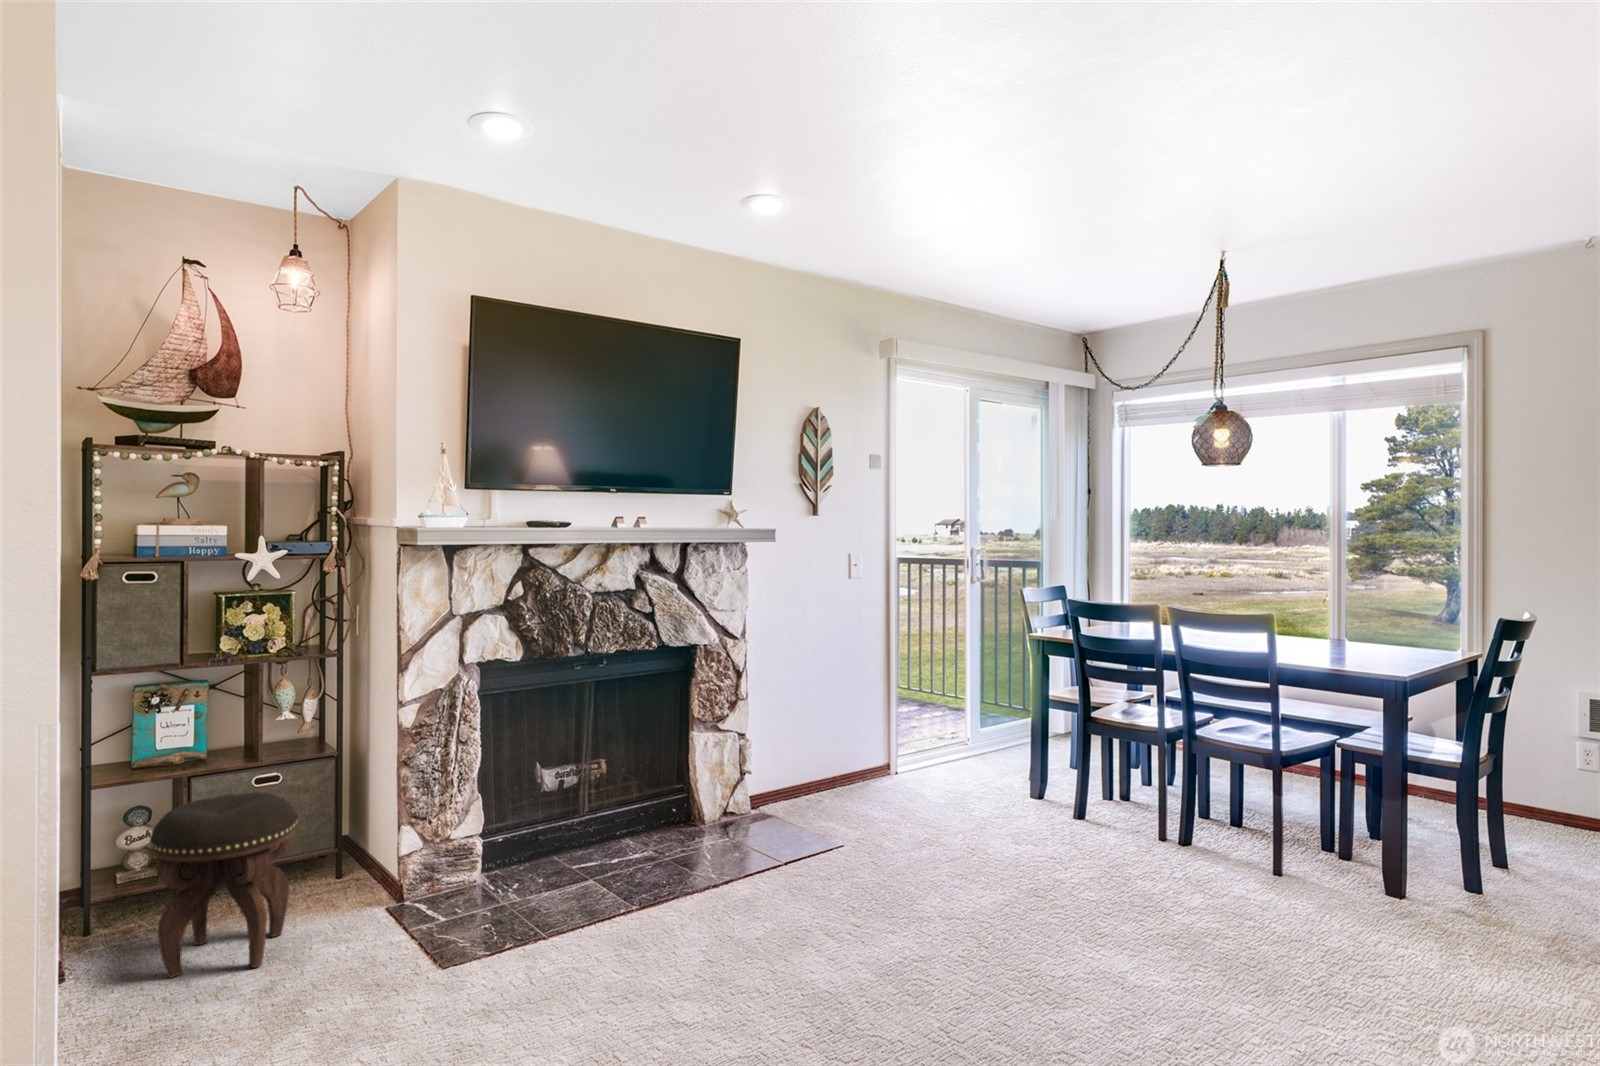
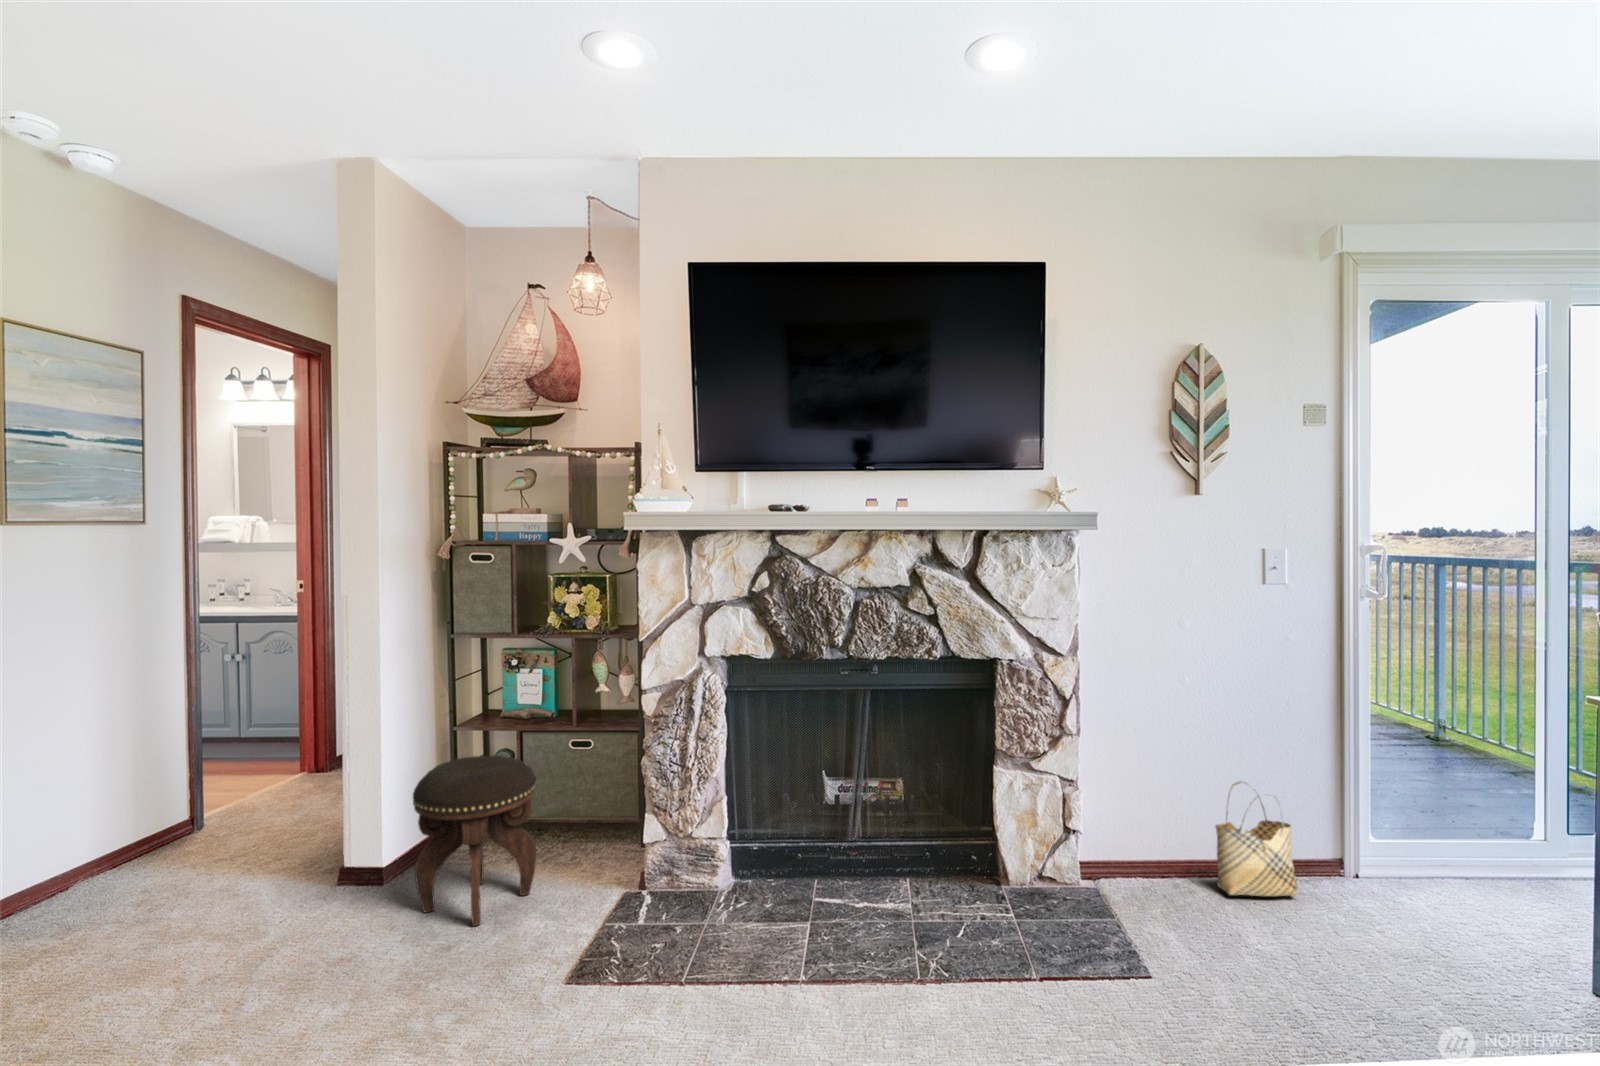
woven basket: none [830,719,874,796] -> present [1215,781,1297,896]

